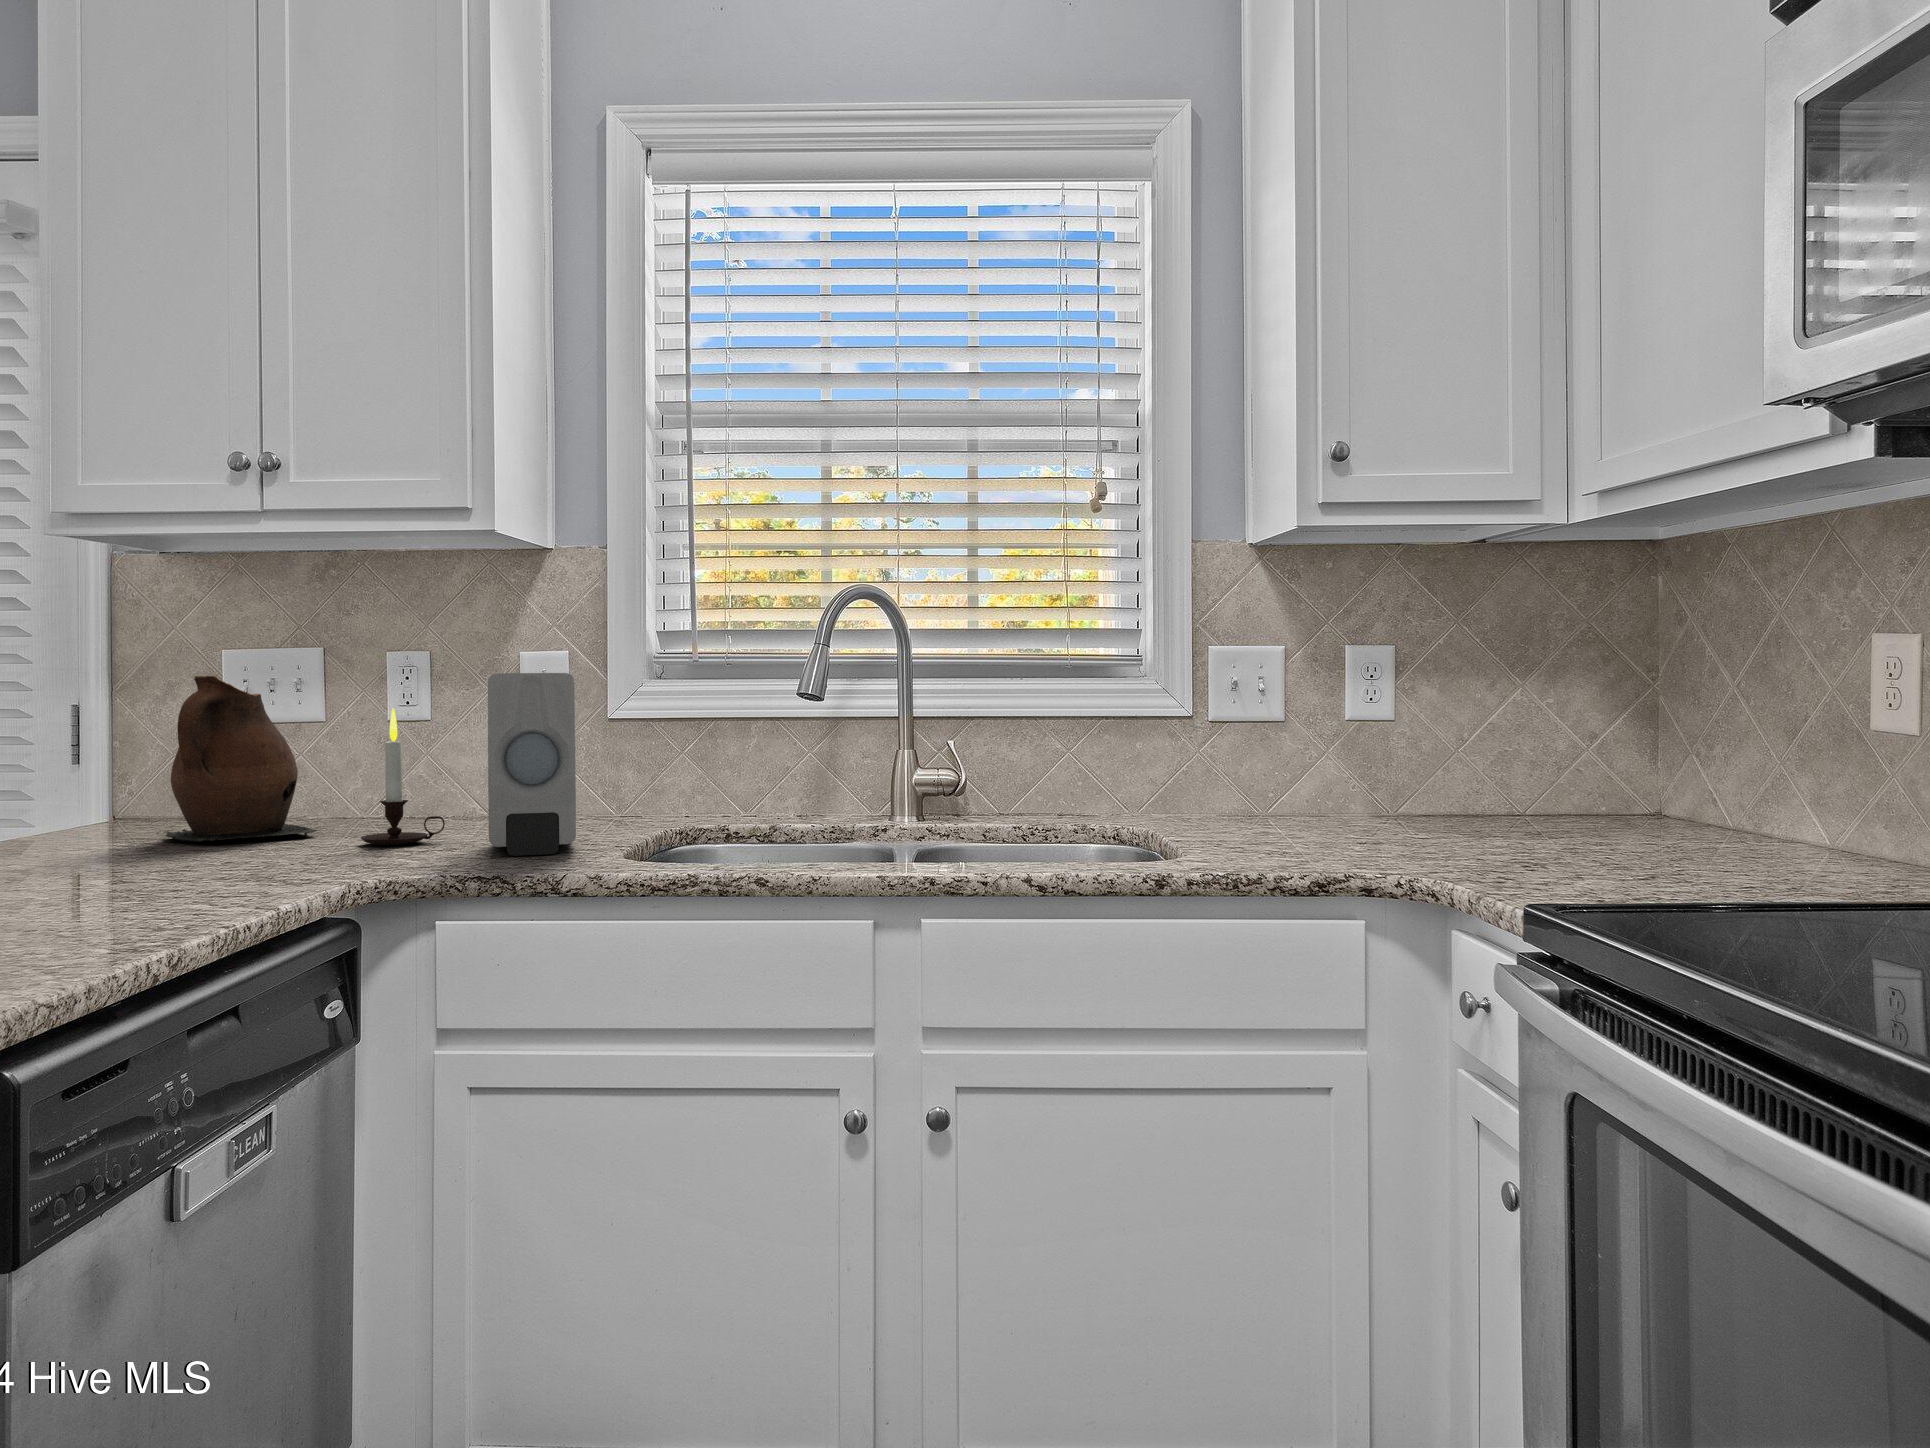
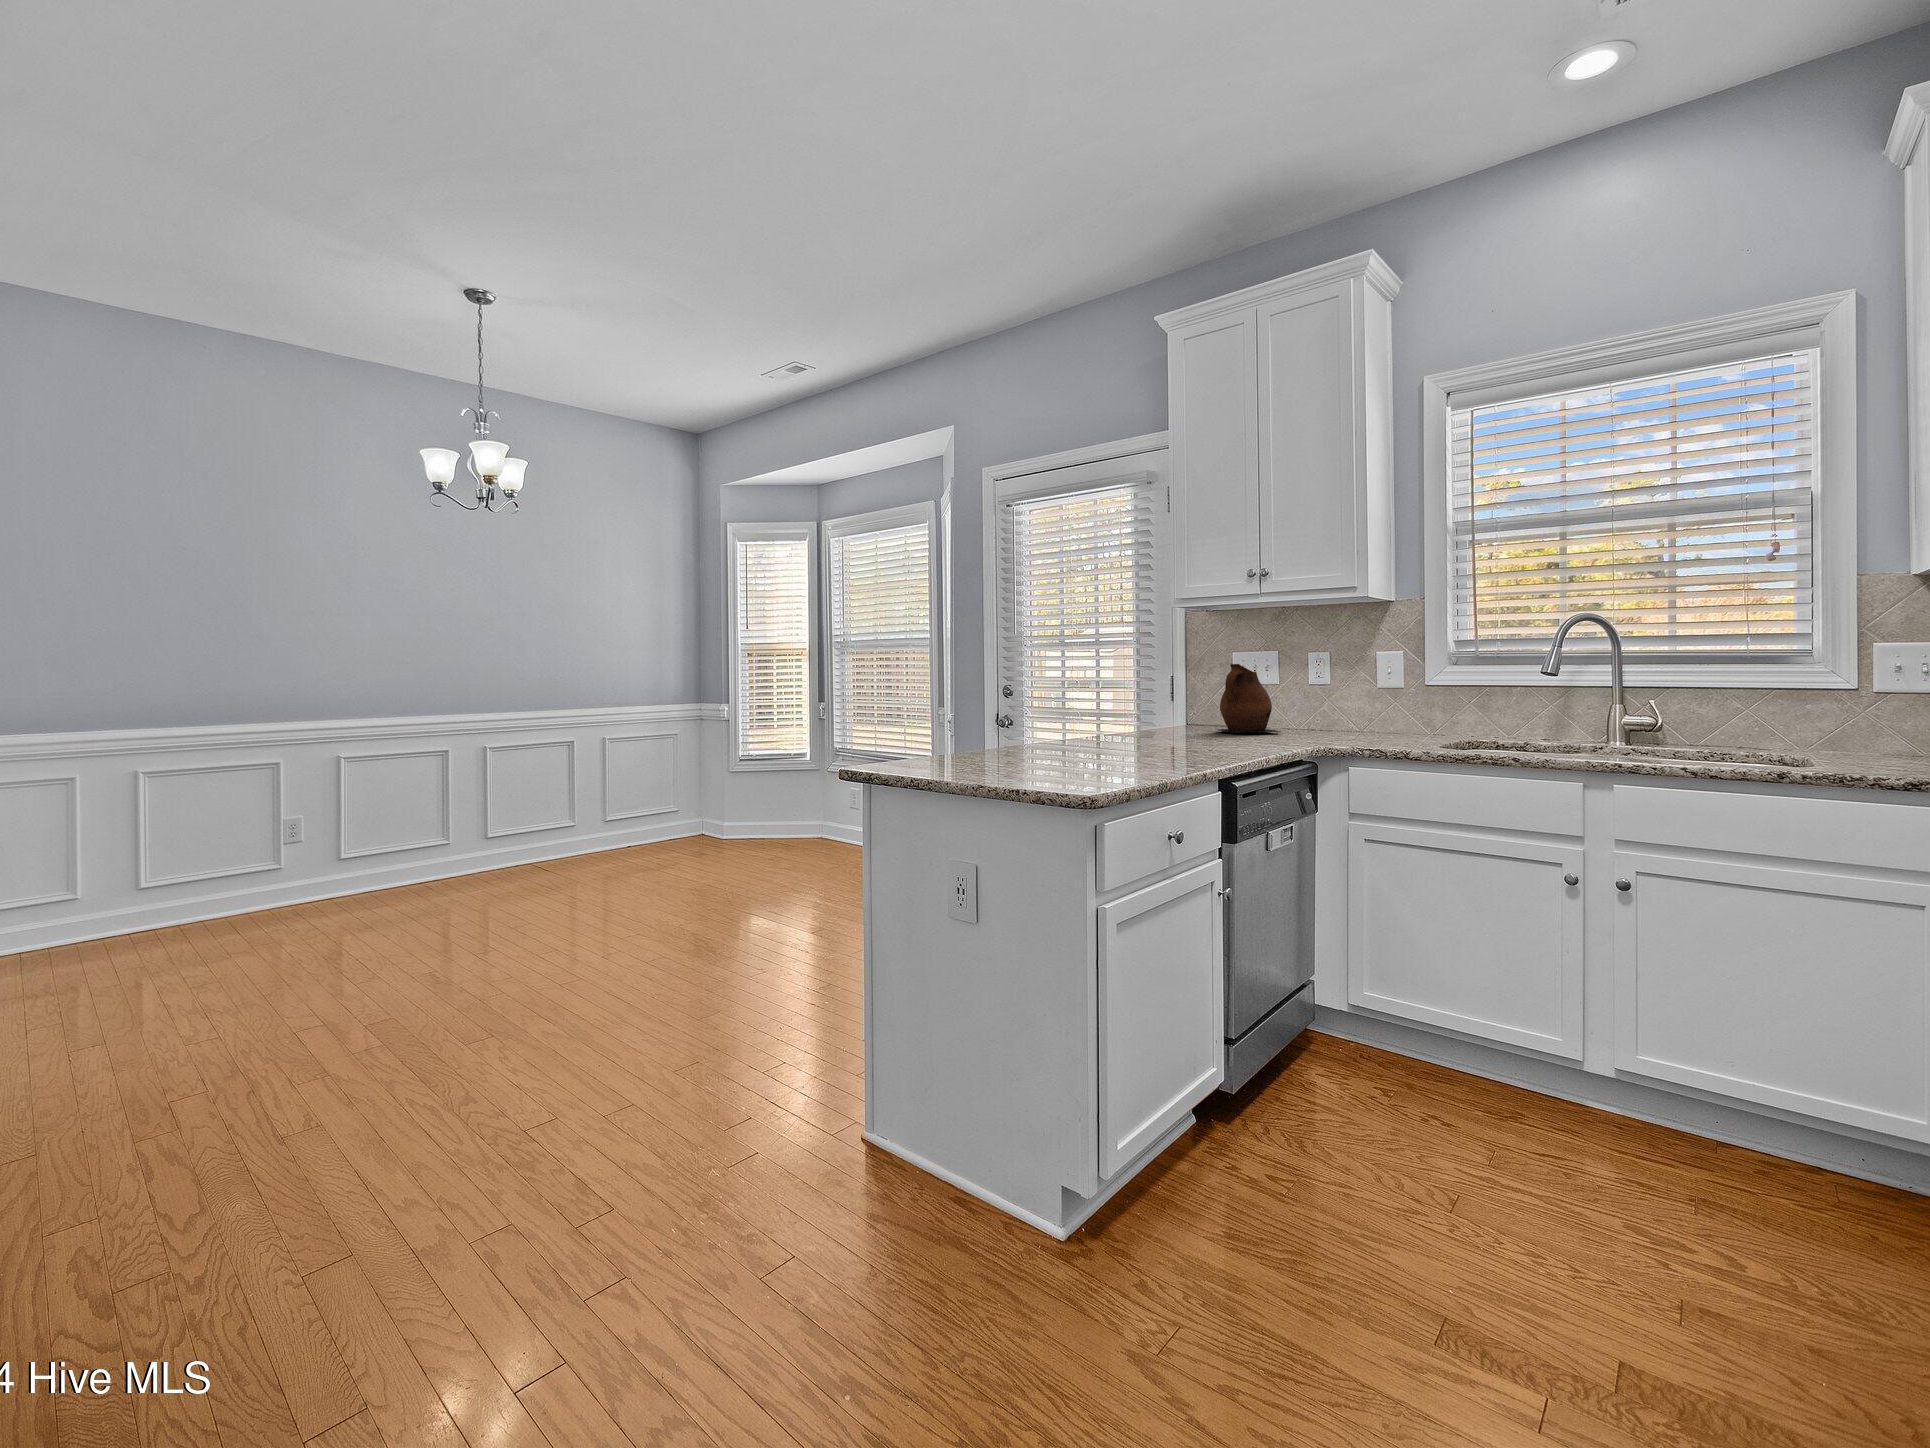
soap dispenser: present [488,673,576,856] -> none [1368,662,1413,745]
candle: present [361,708,445,845] -> none [1304,678,1344,738]

